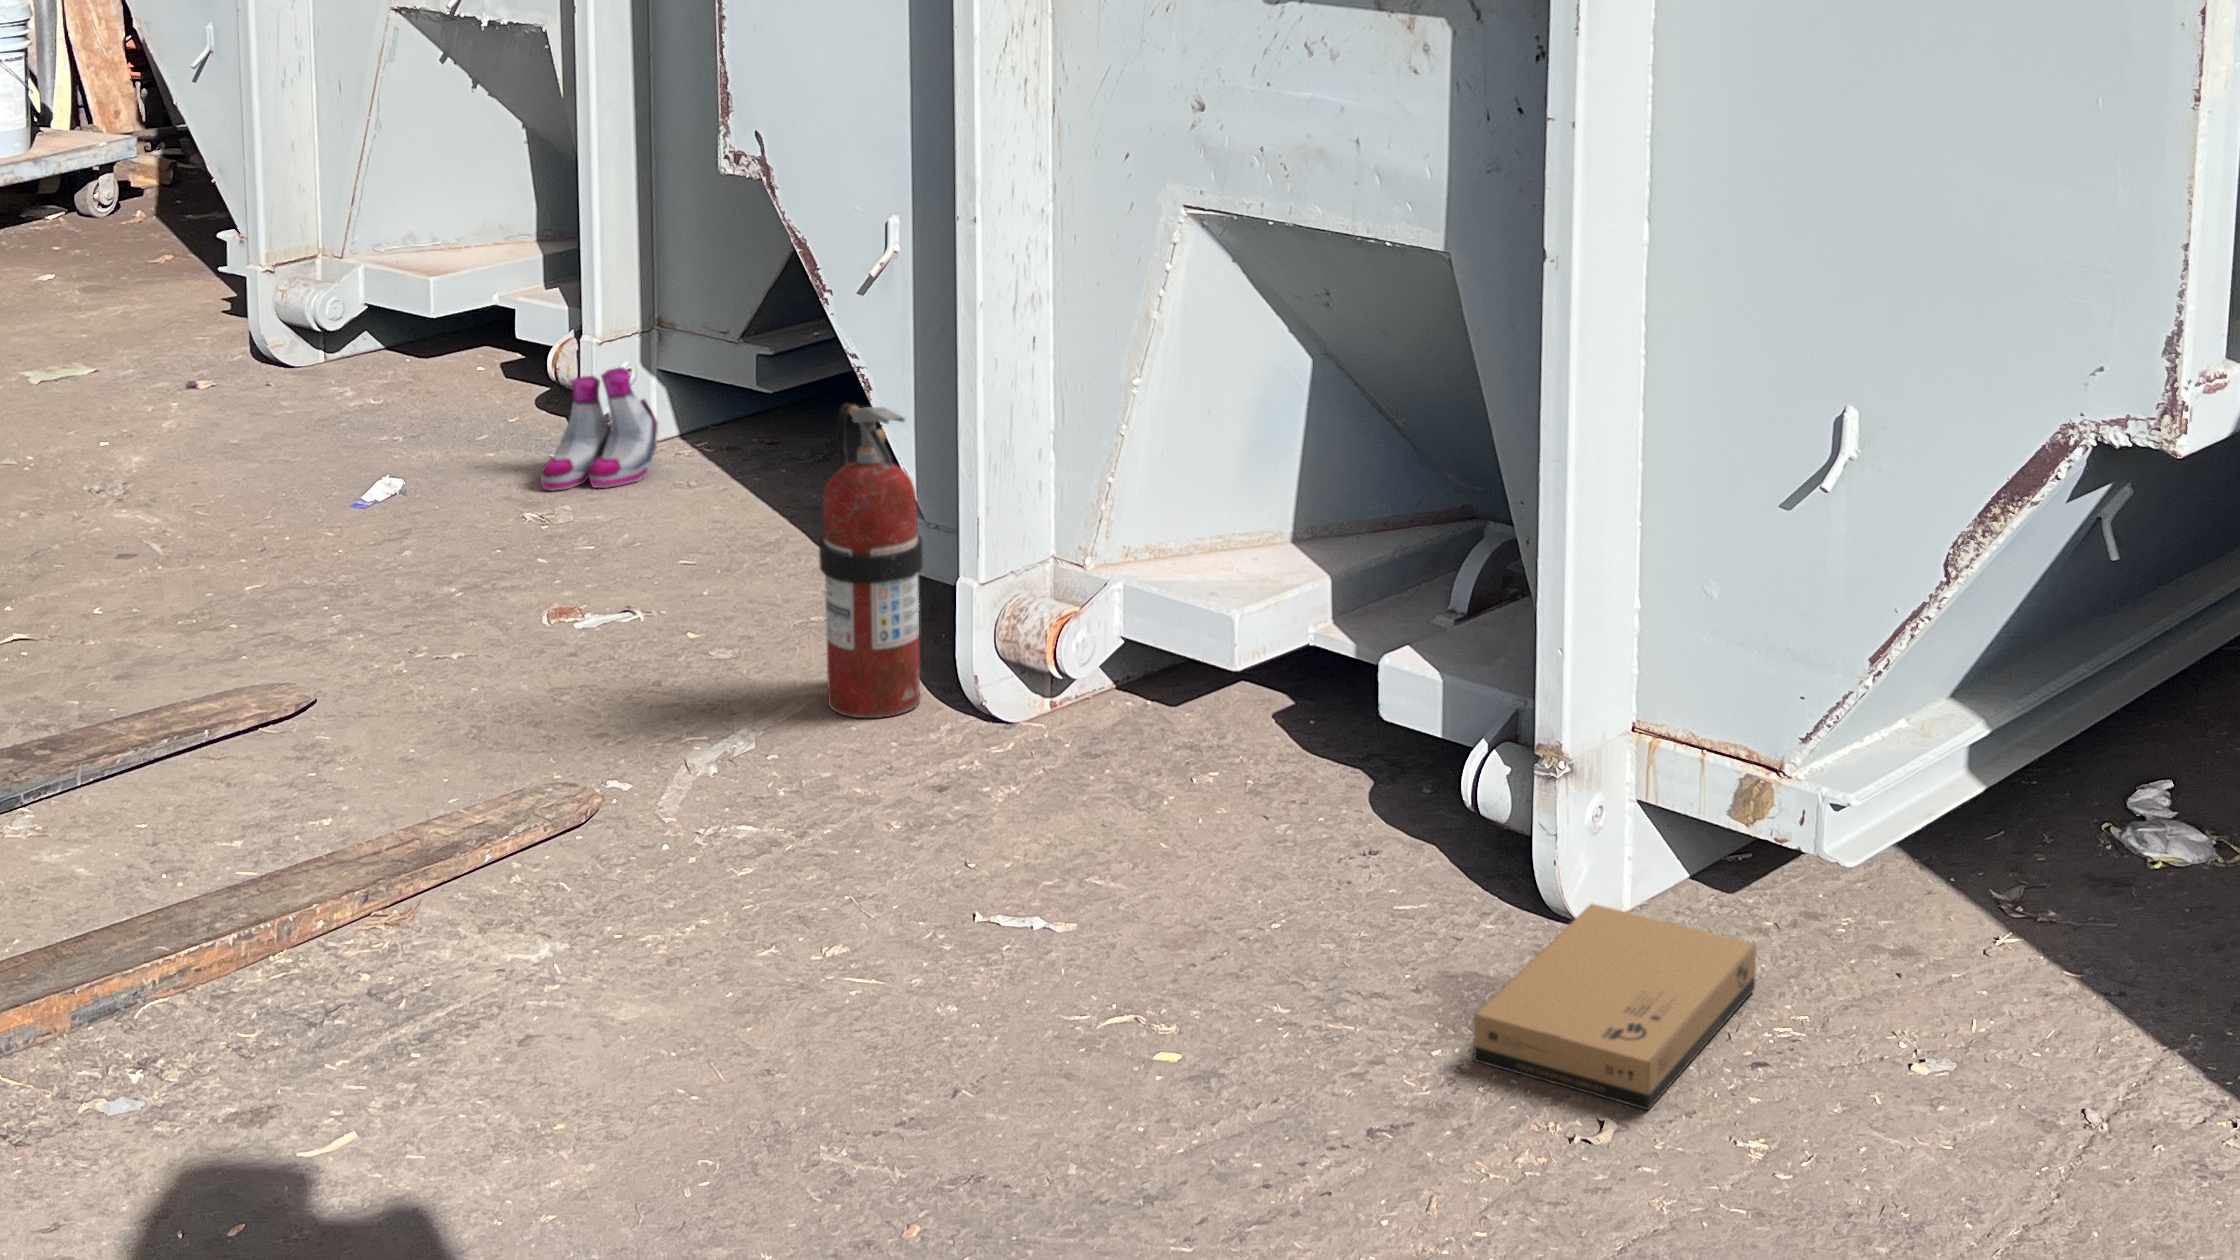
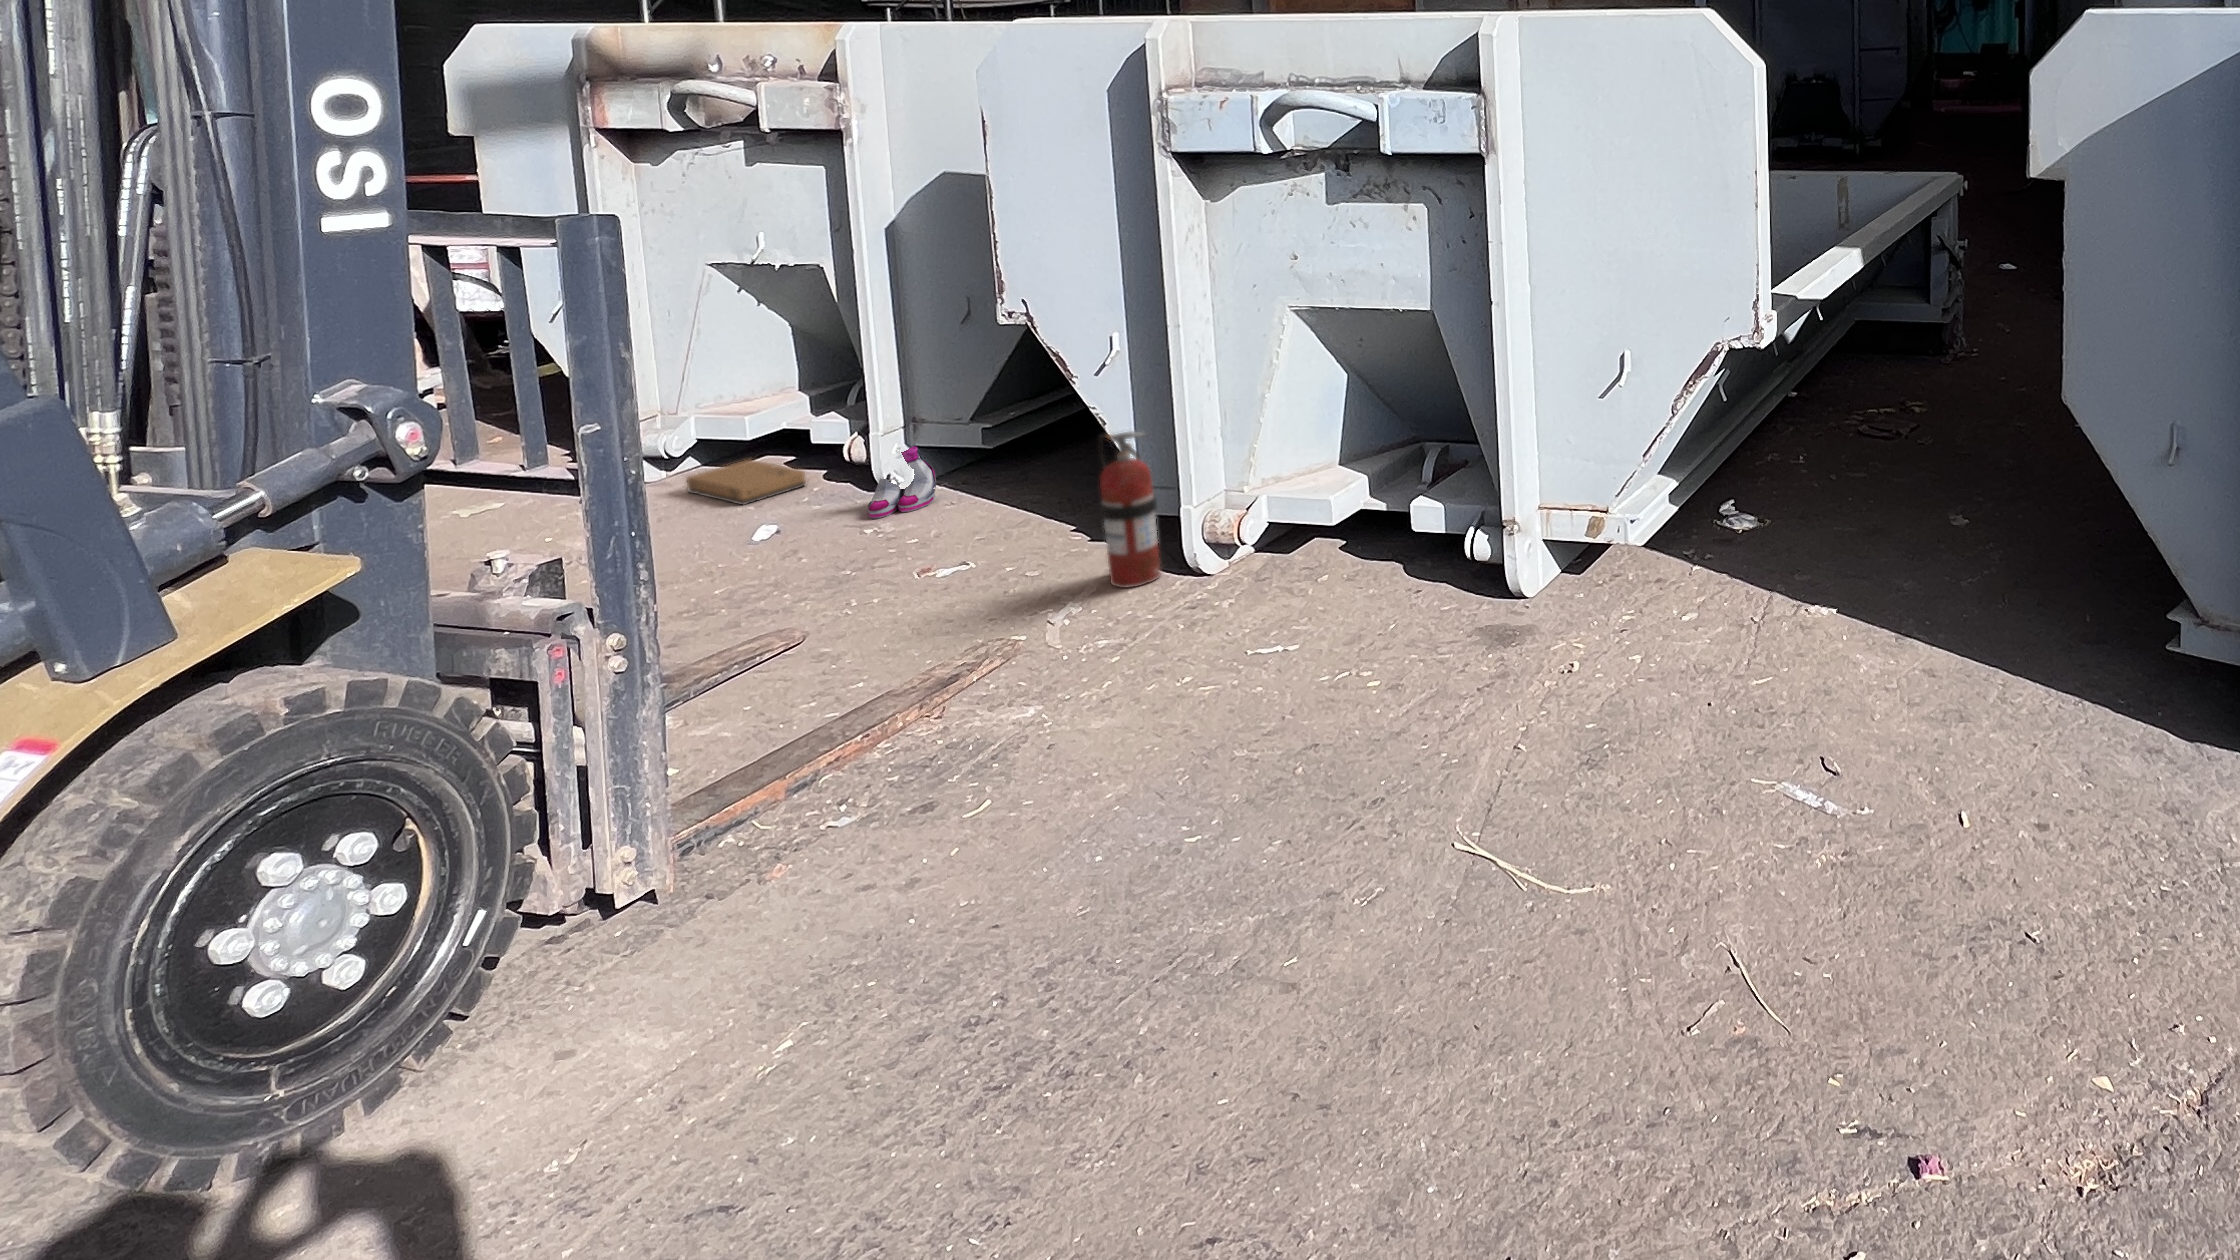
cardboard box: present [1473,904,1757,1110] -> present [686,460,806,505]

